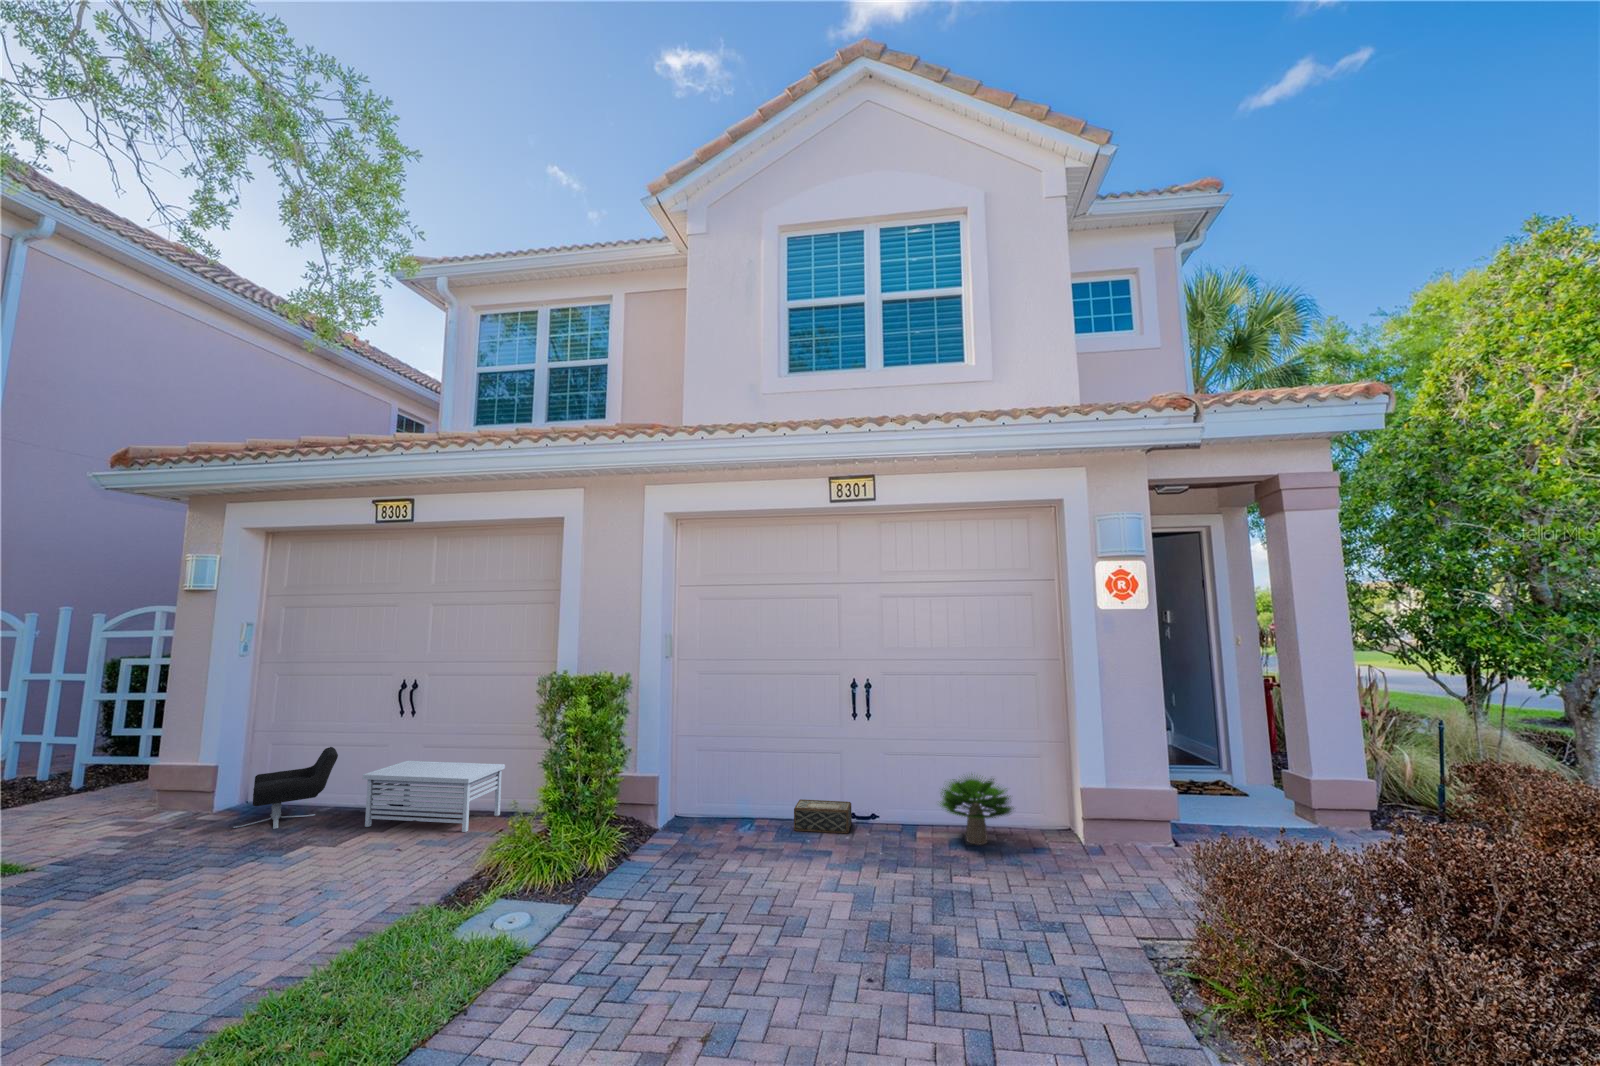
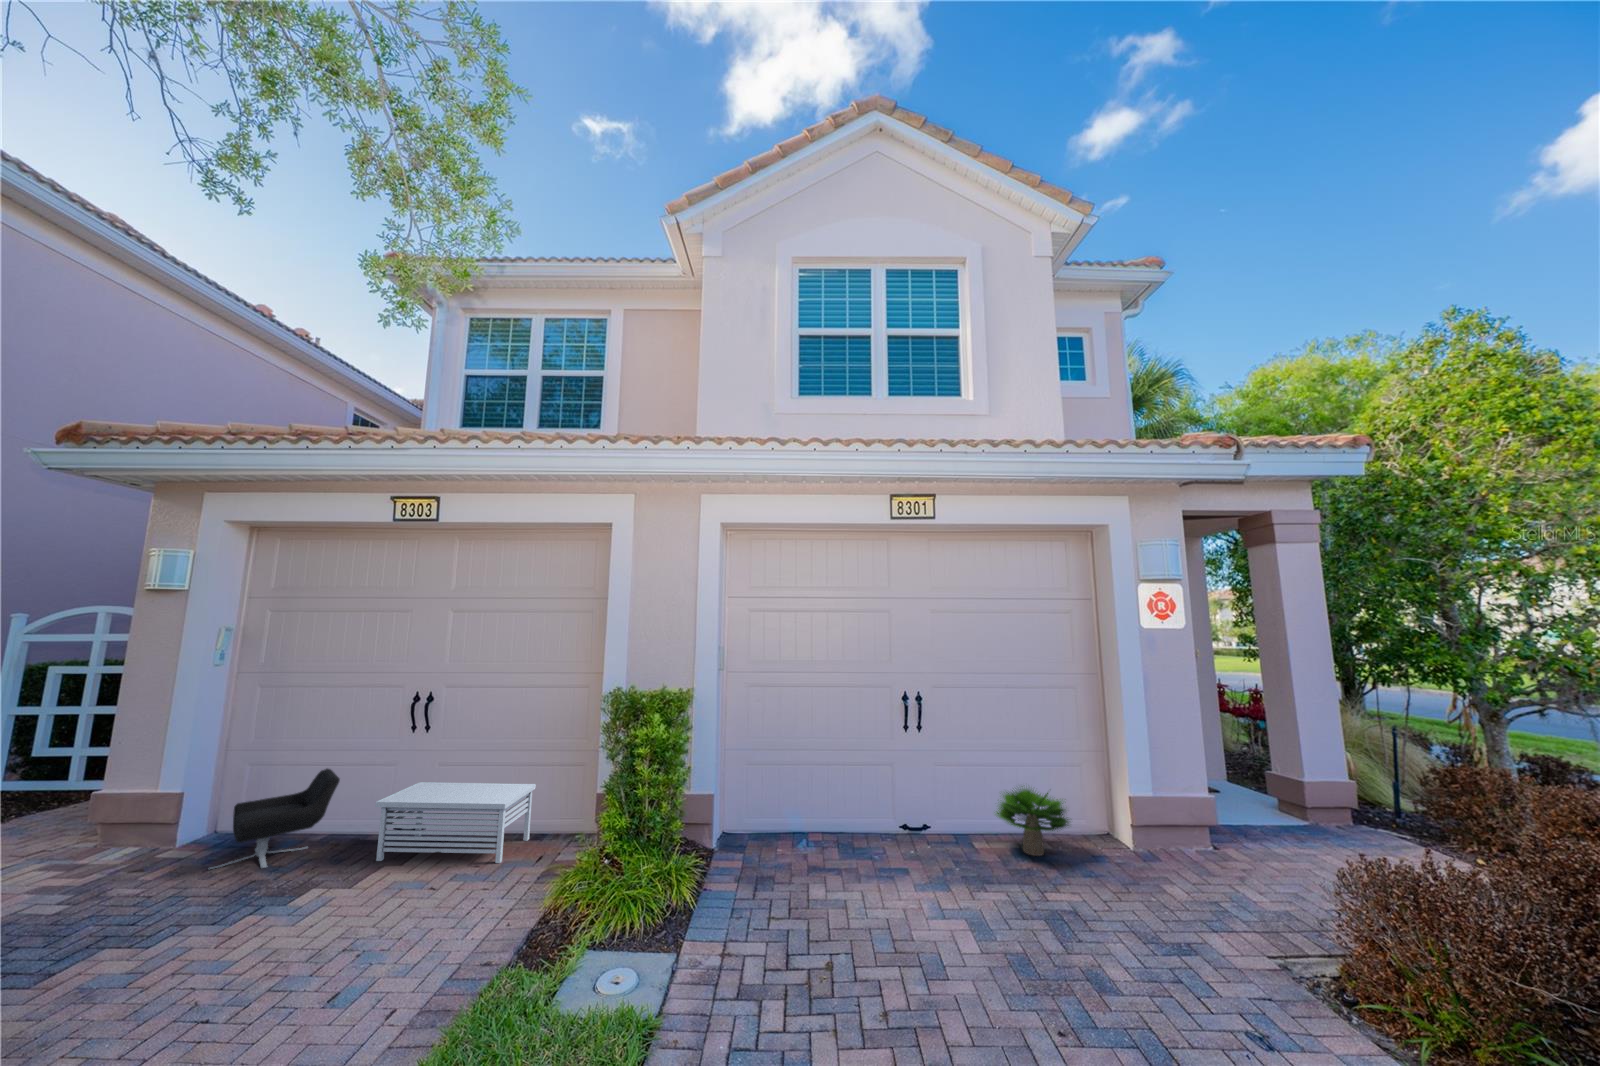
woven basket: present [794,799,852,833] -> none [850,813,907,848]

